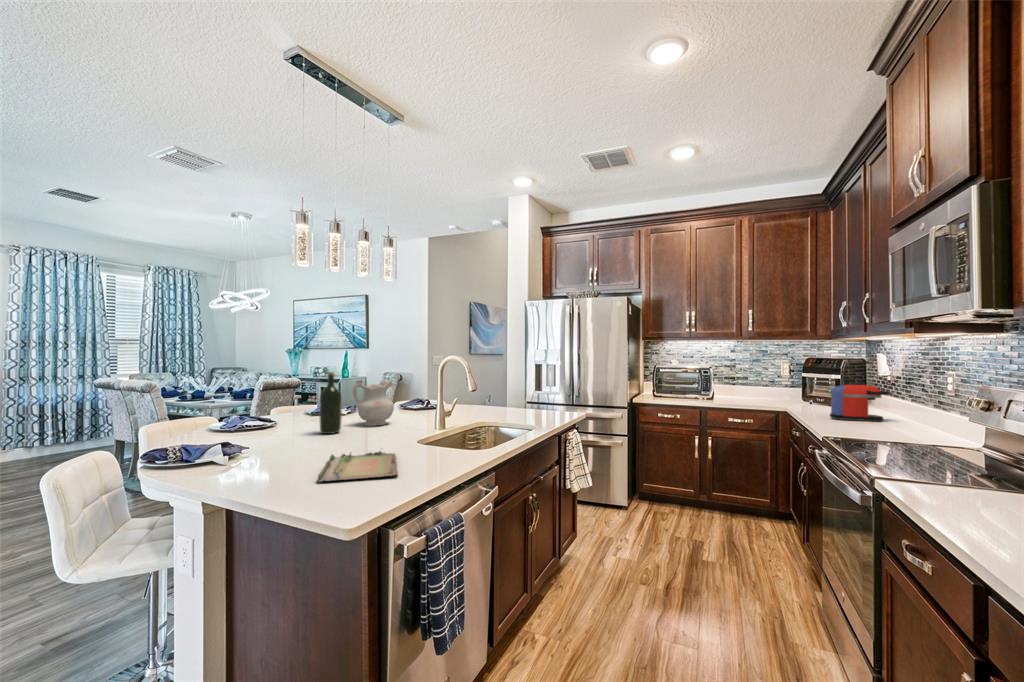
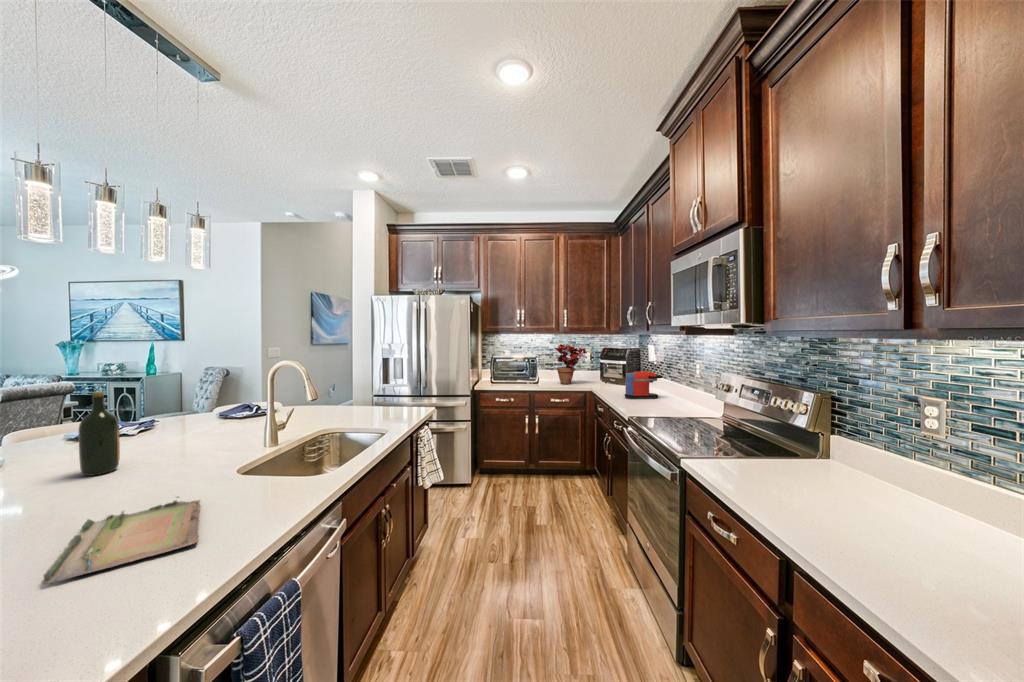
potted plant: none [732,351,780,401] -> present [554,344,587,384]
ceramic pitcher: present [353,380,394,426] -> none [140,394,207,452]

